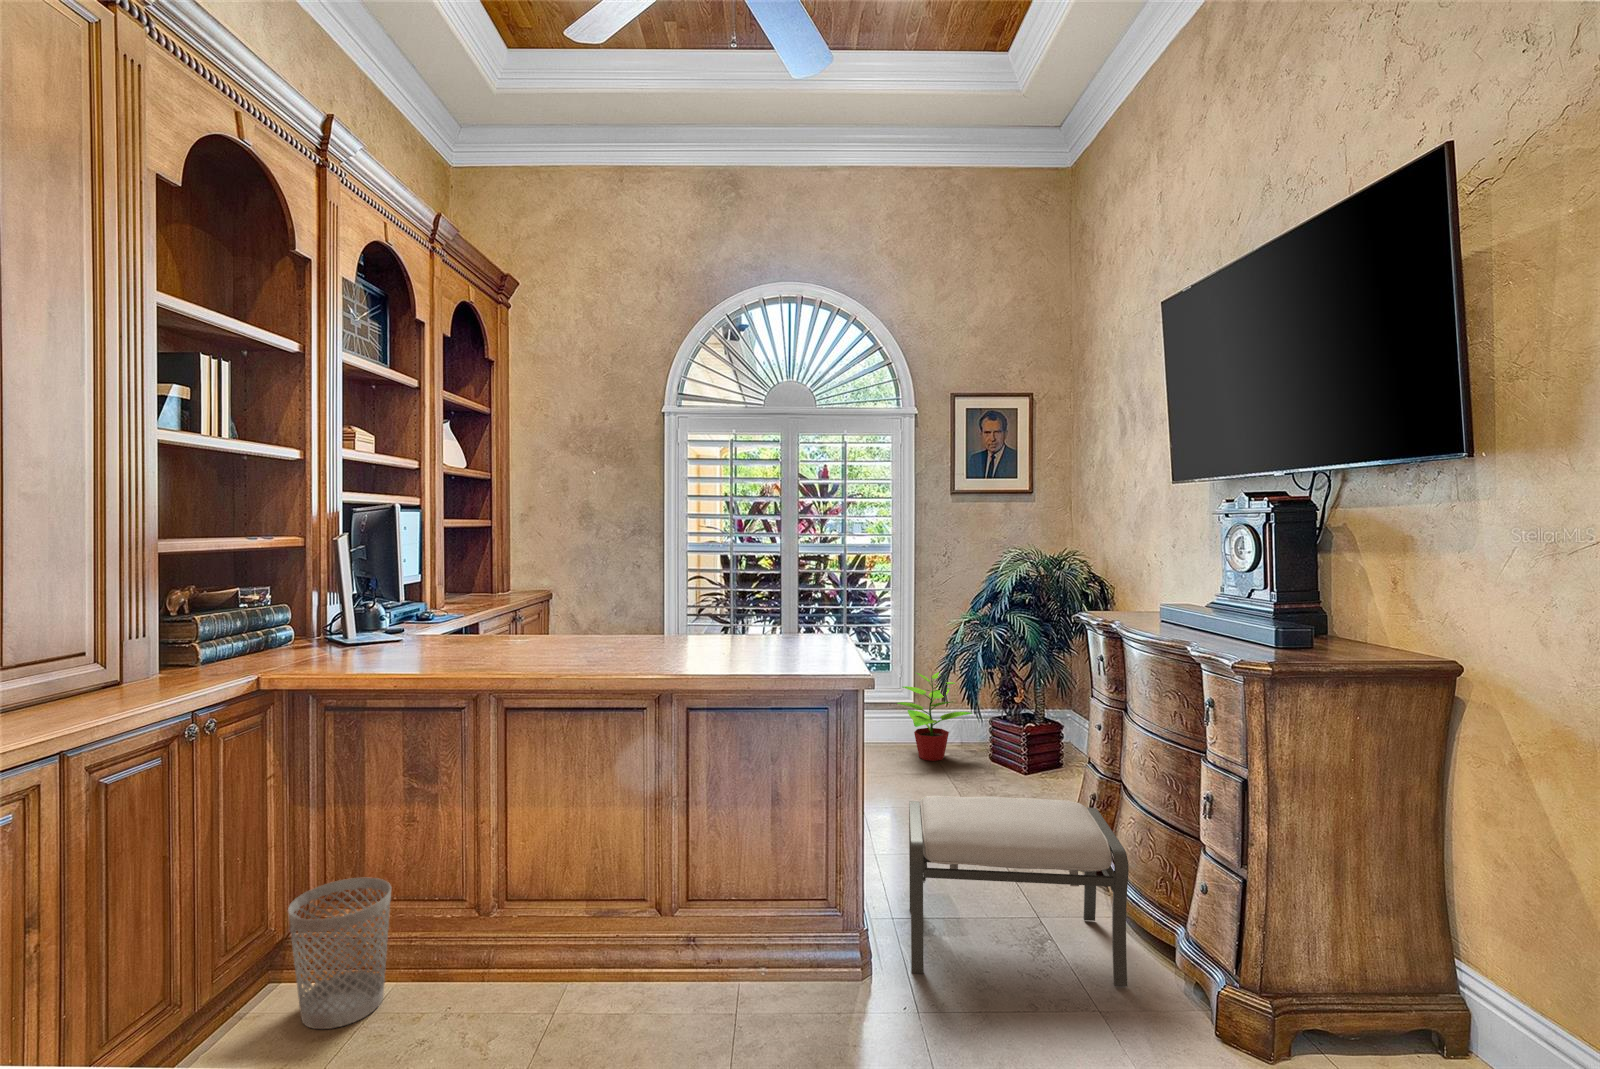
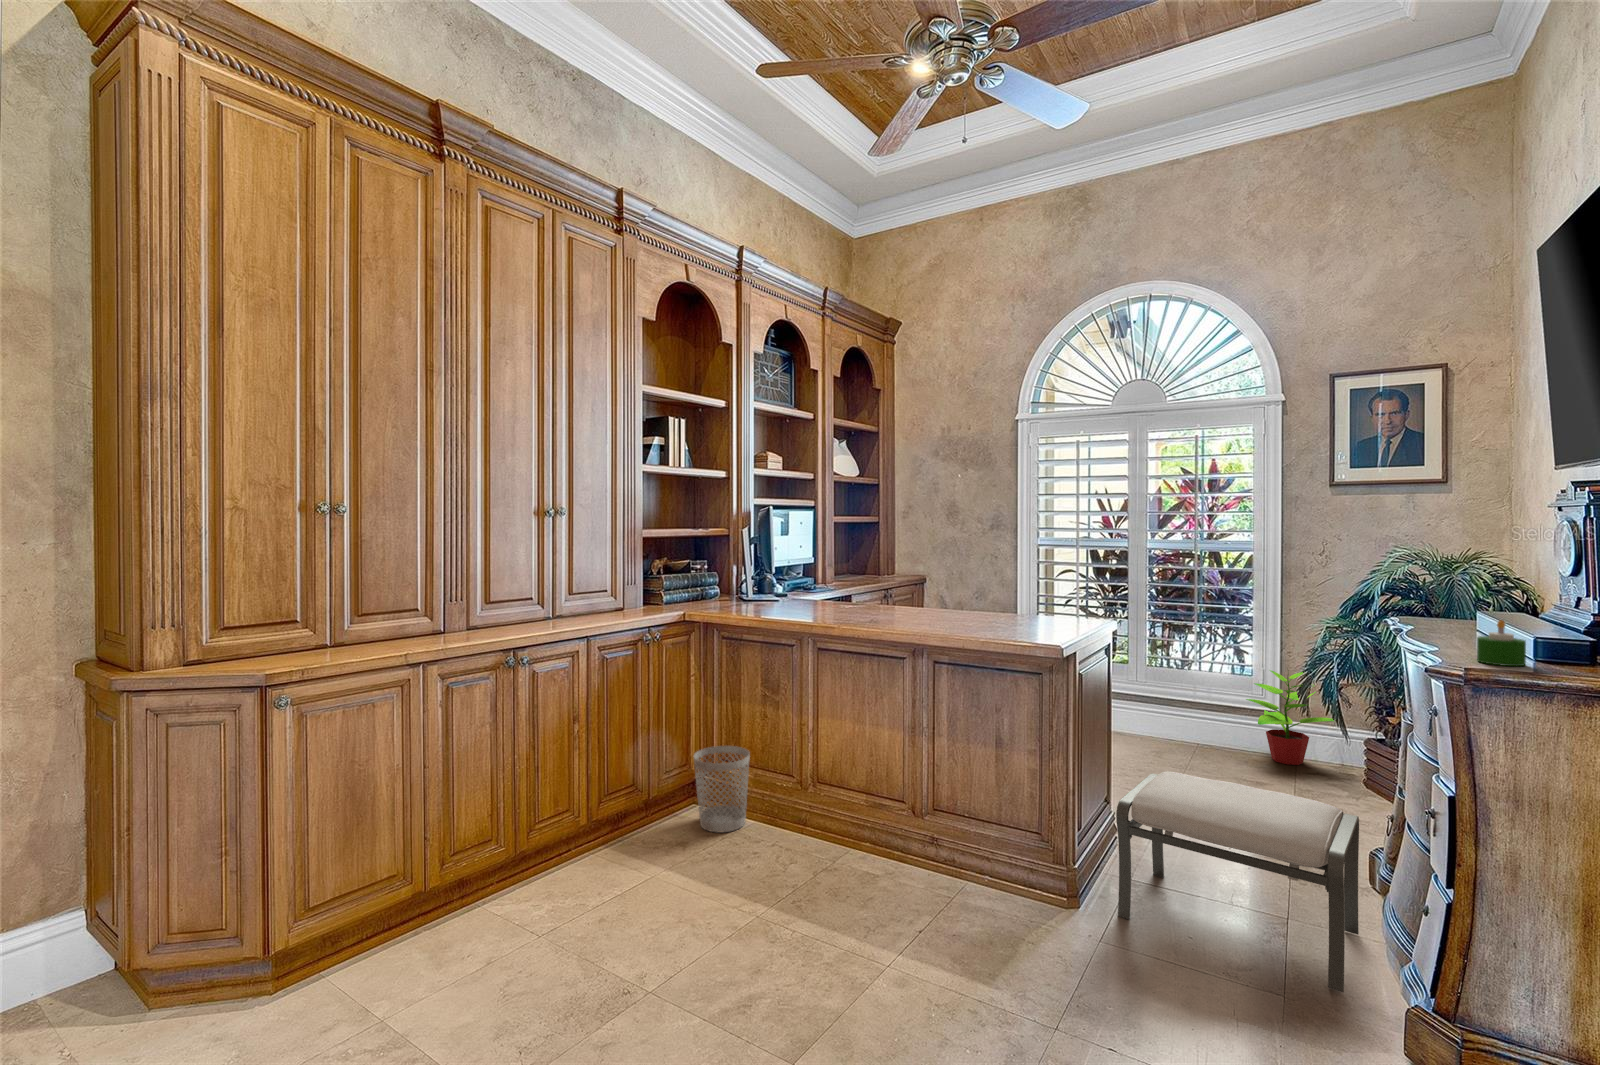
candle: none [1250,615,1287,656] -> present [1477,620,1526,666]

